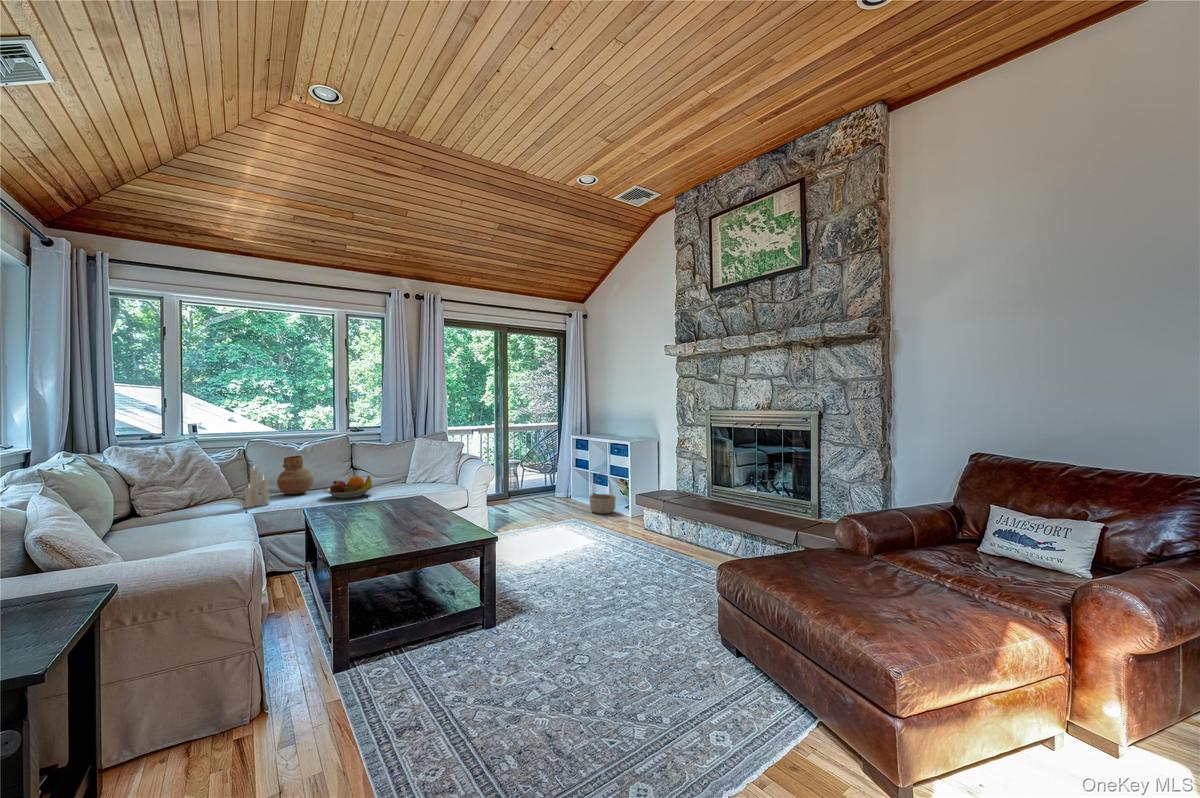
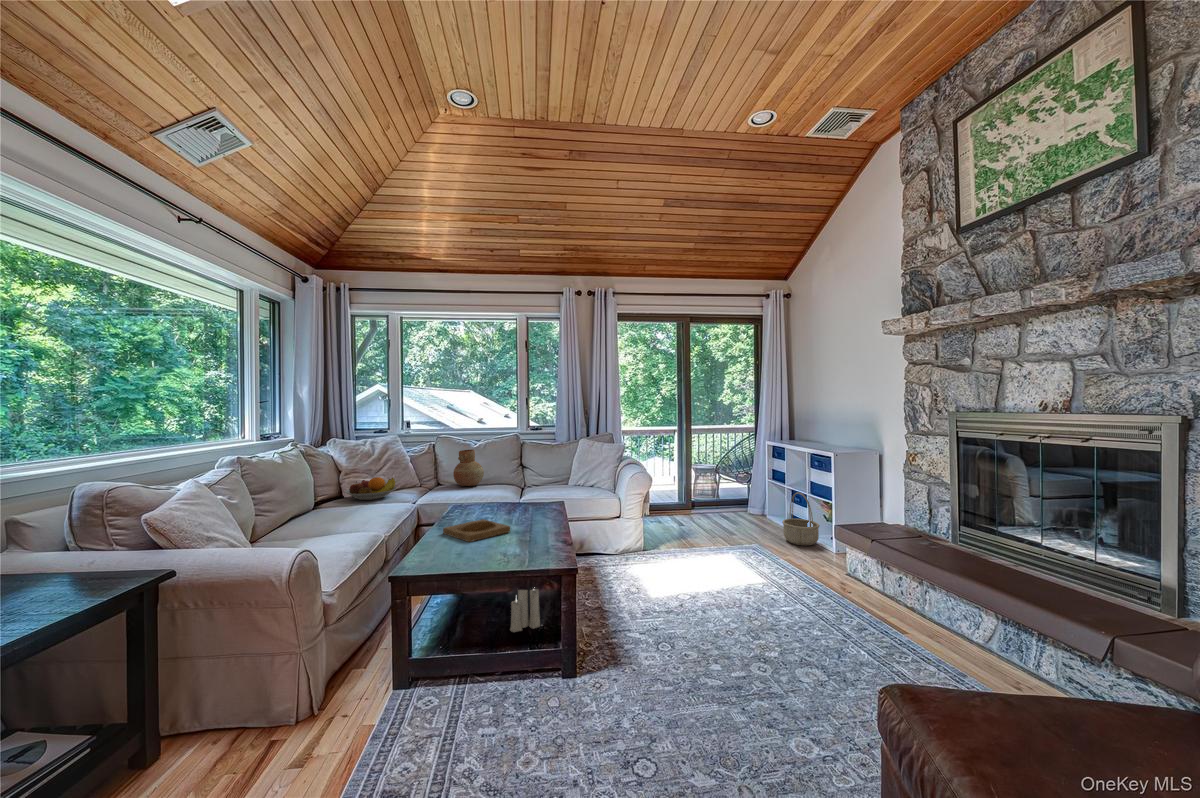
candle: present [244,468,269,508] -> present [510,587,540,632]
fruit bowl: present [324,476,374,498] -> present [344,477,397,500]
tray: none [337,517,405,536] -> present [443,519,510,542]

